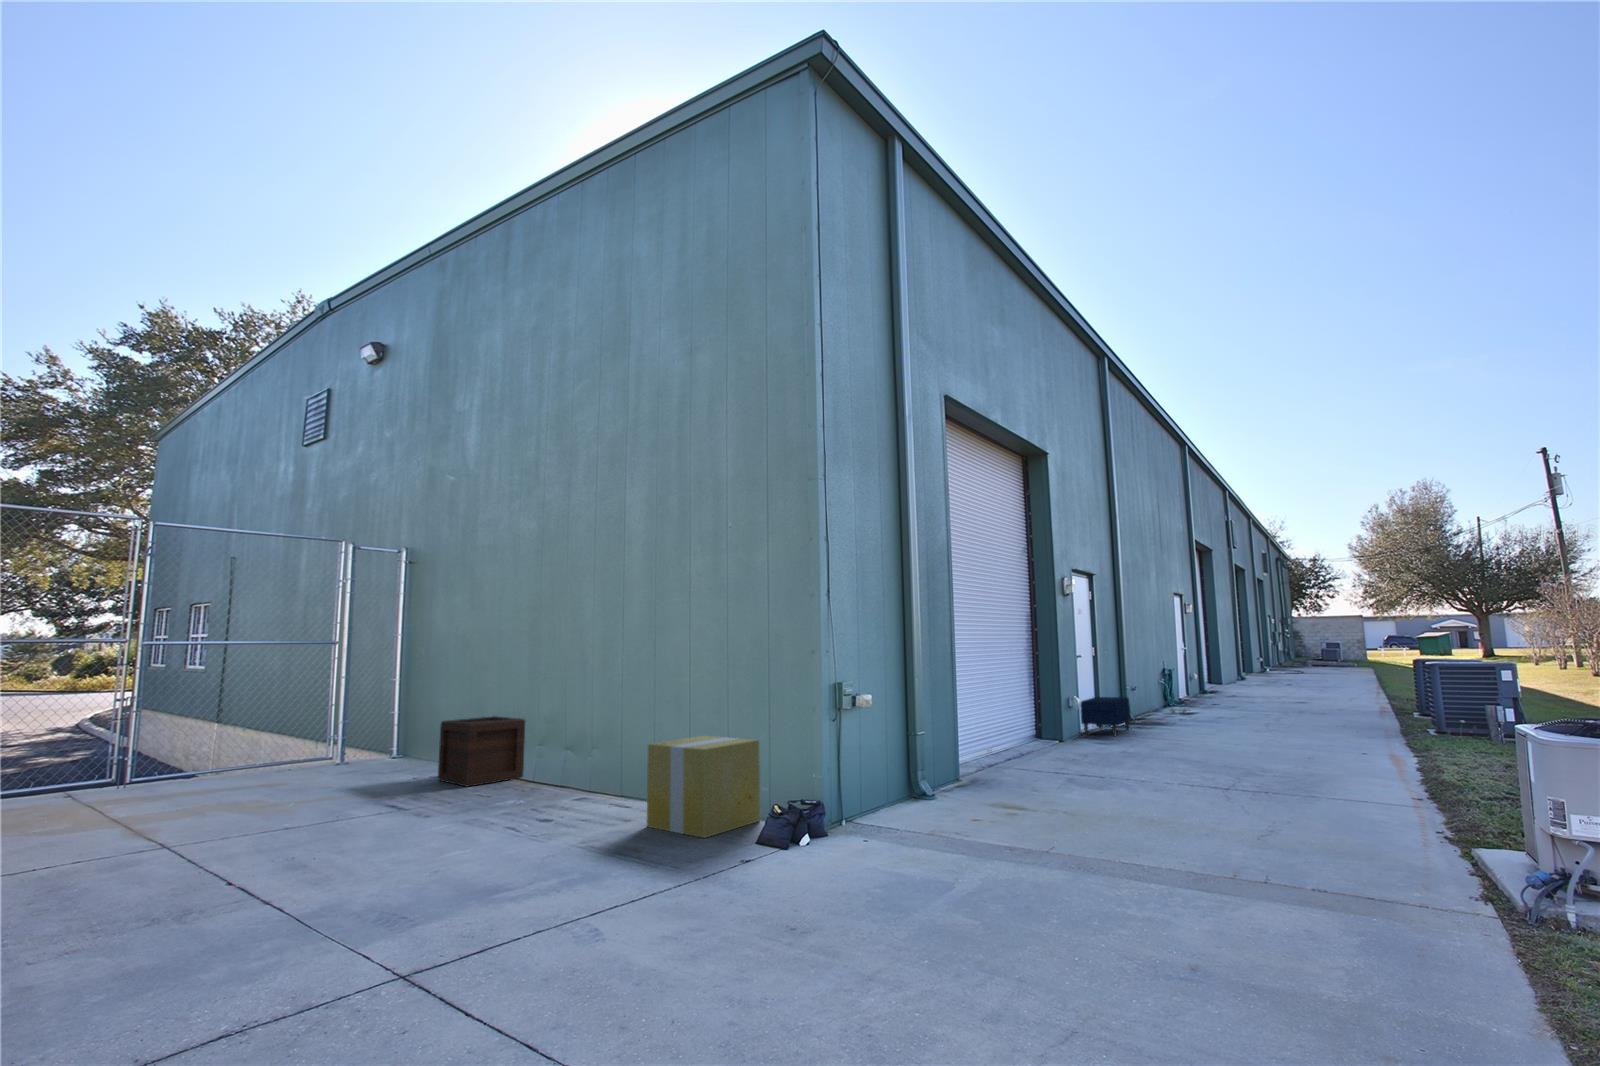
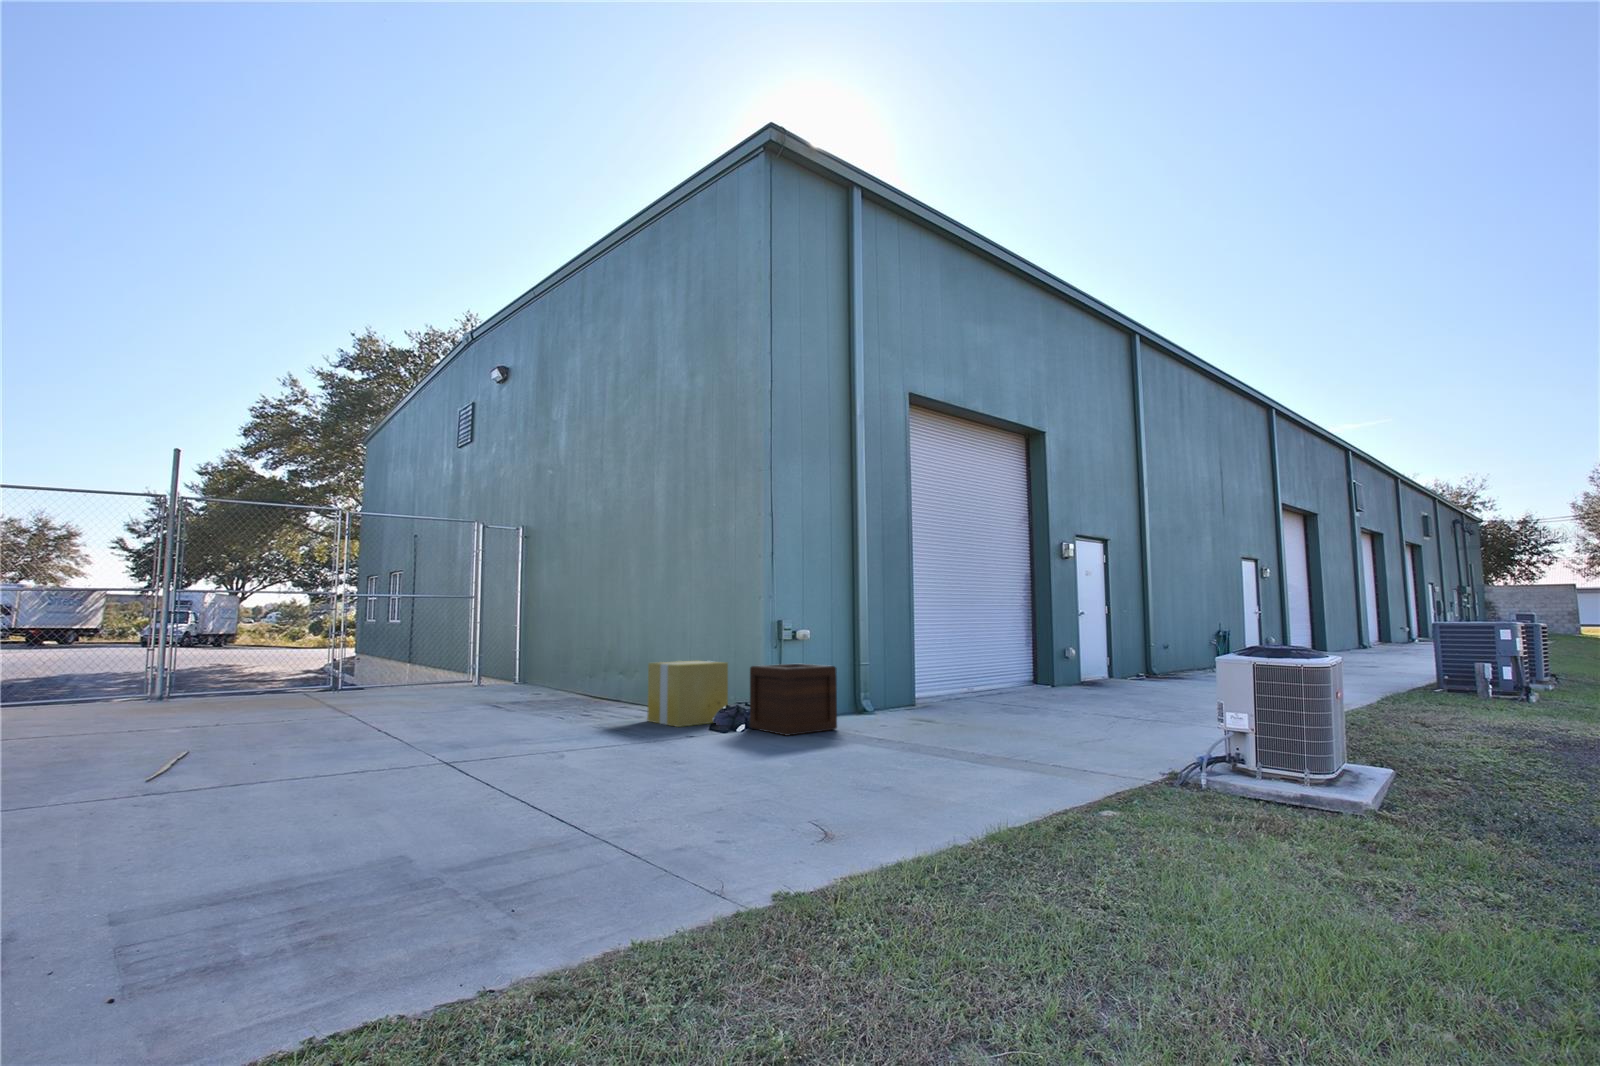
bench: present [1080,697,1131,736] -> none [1081,653,1137,686]
wooden crate: present [438,716,525,787] -> present [750,663,837,736]

